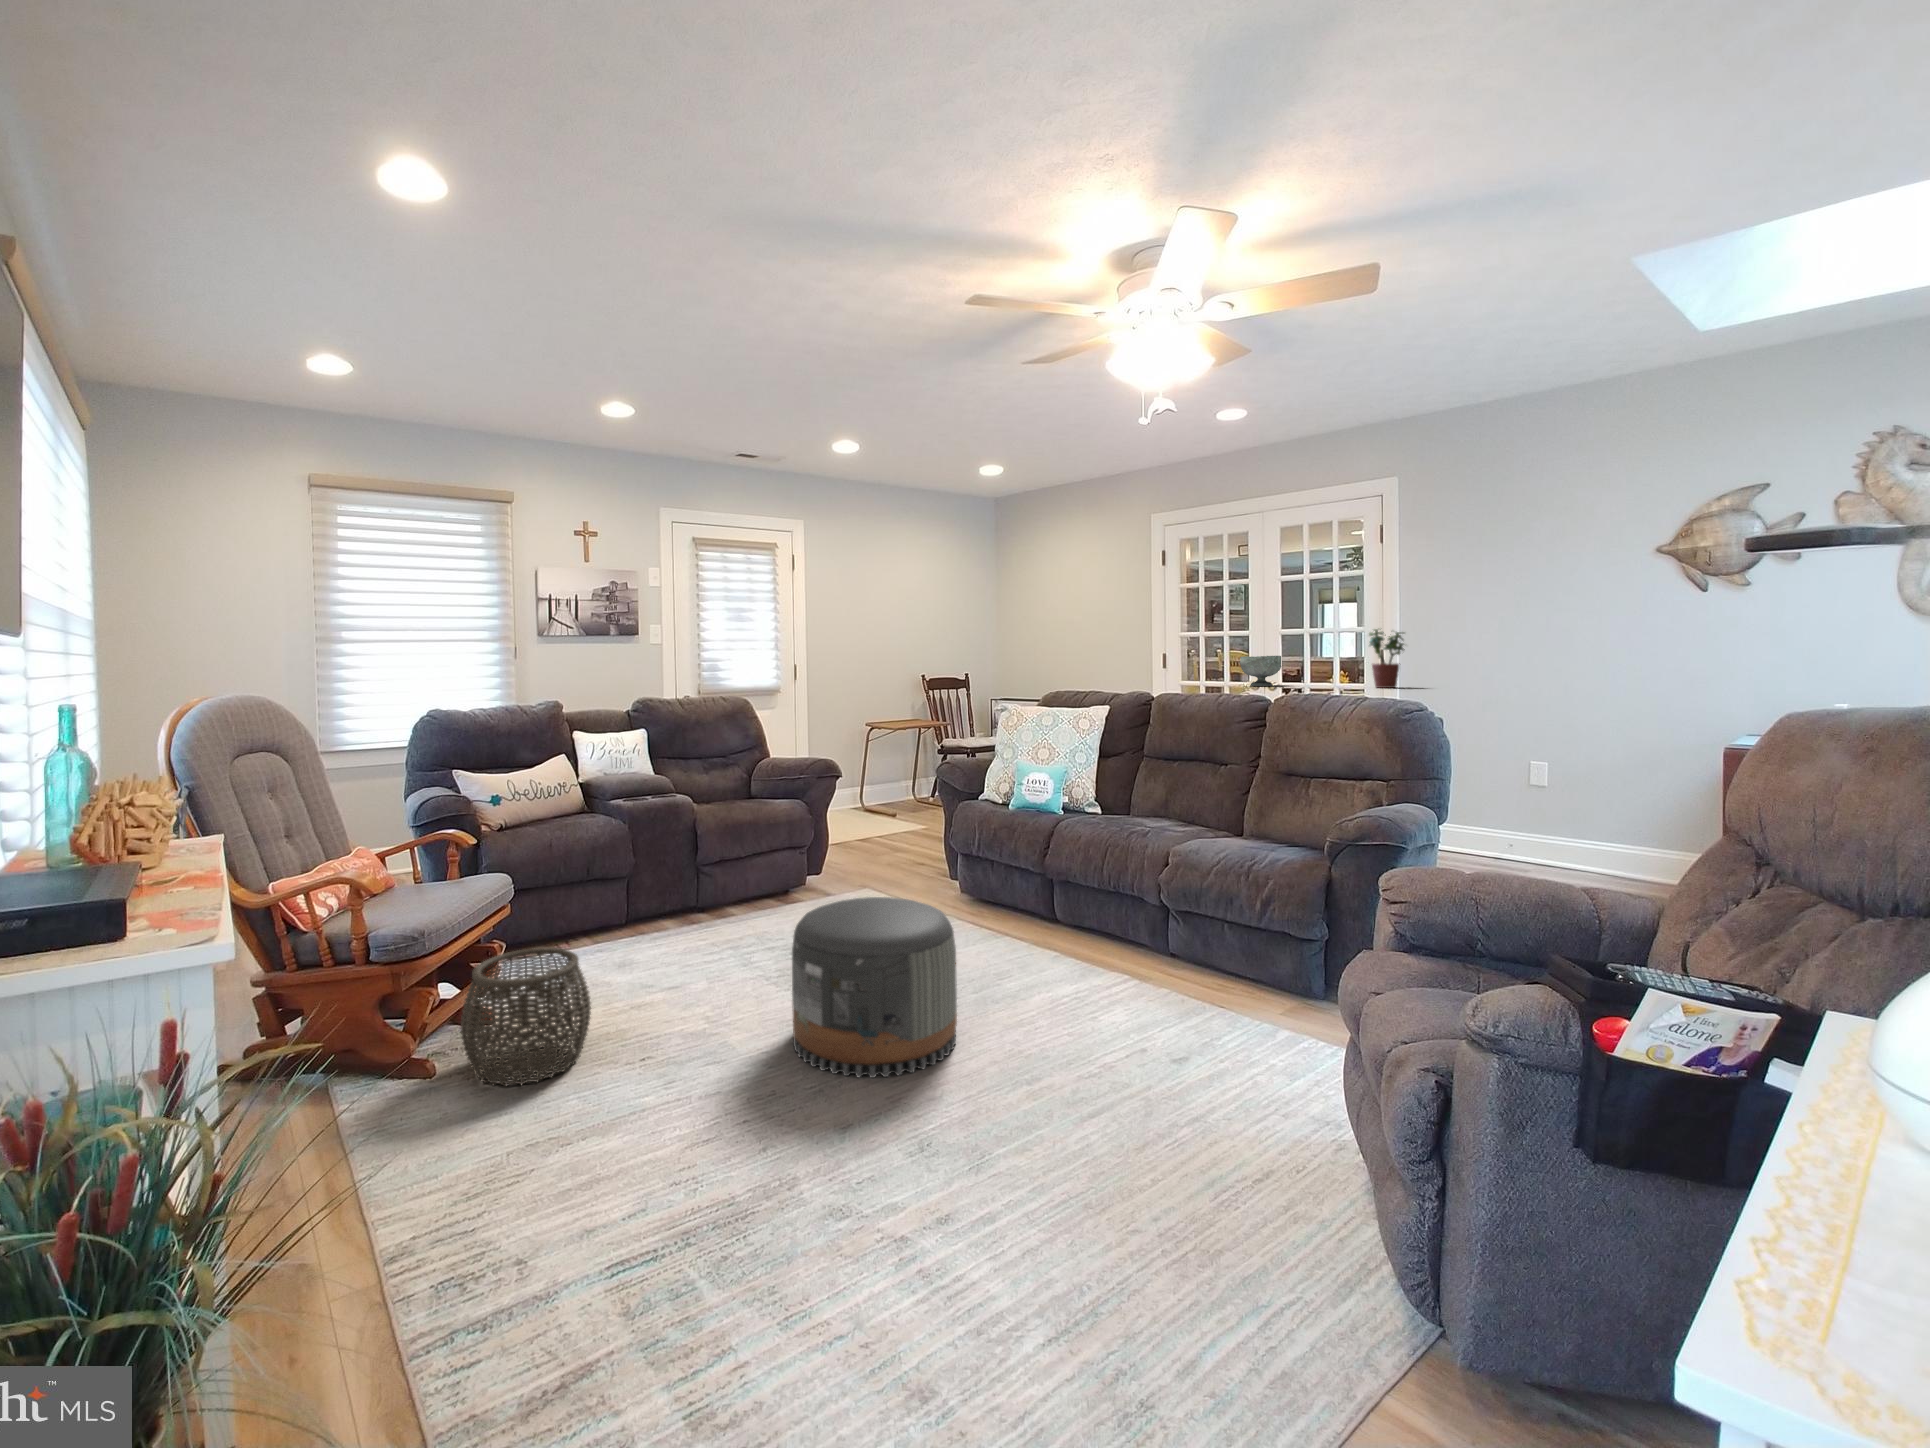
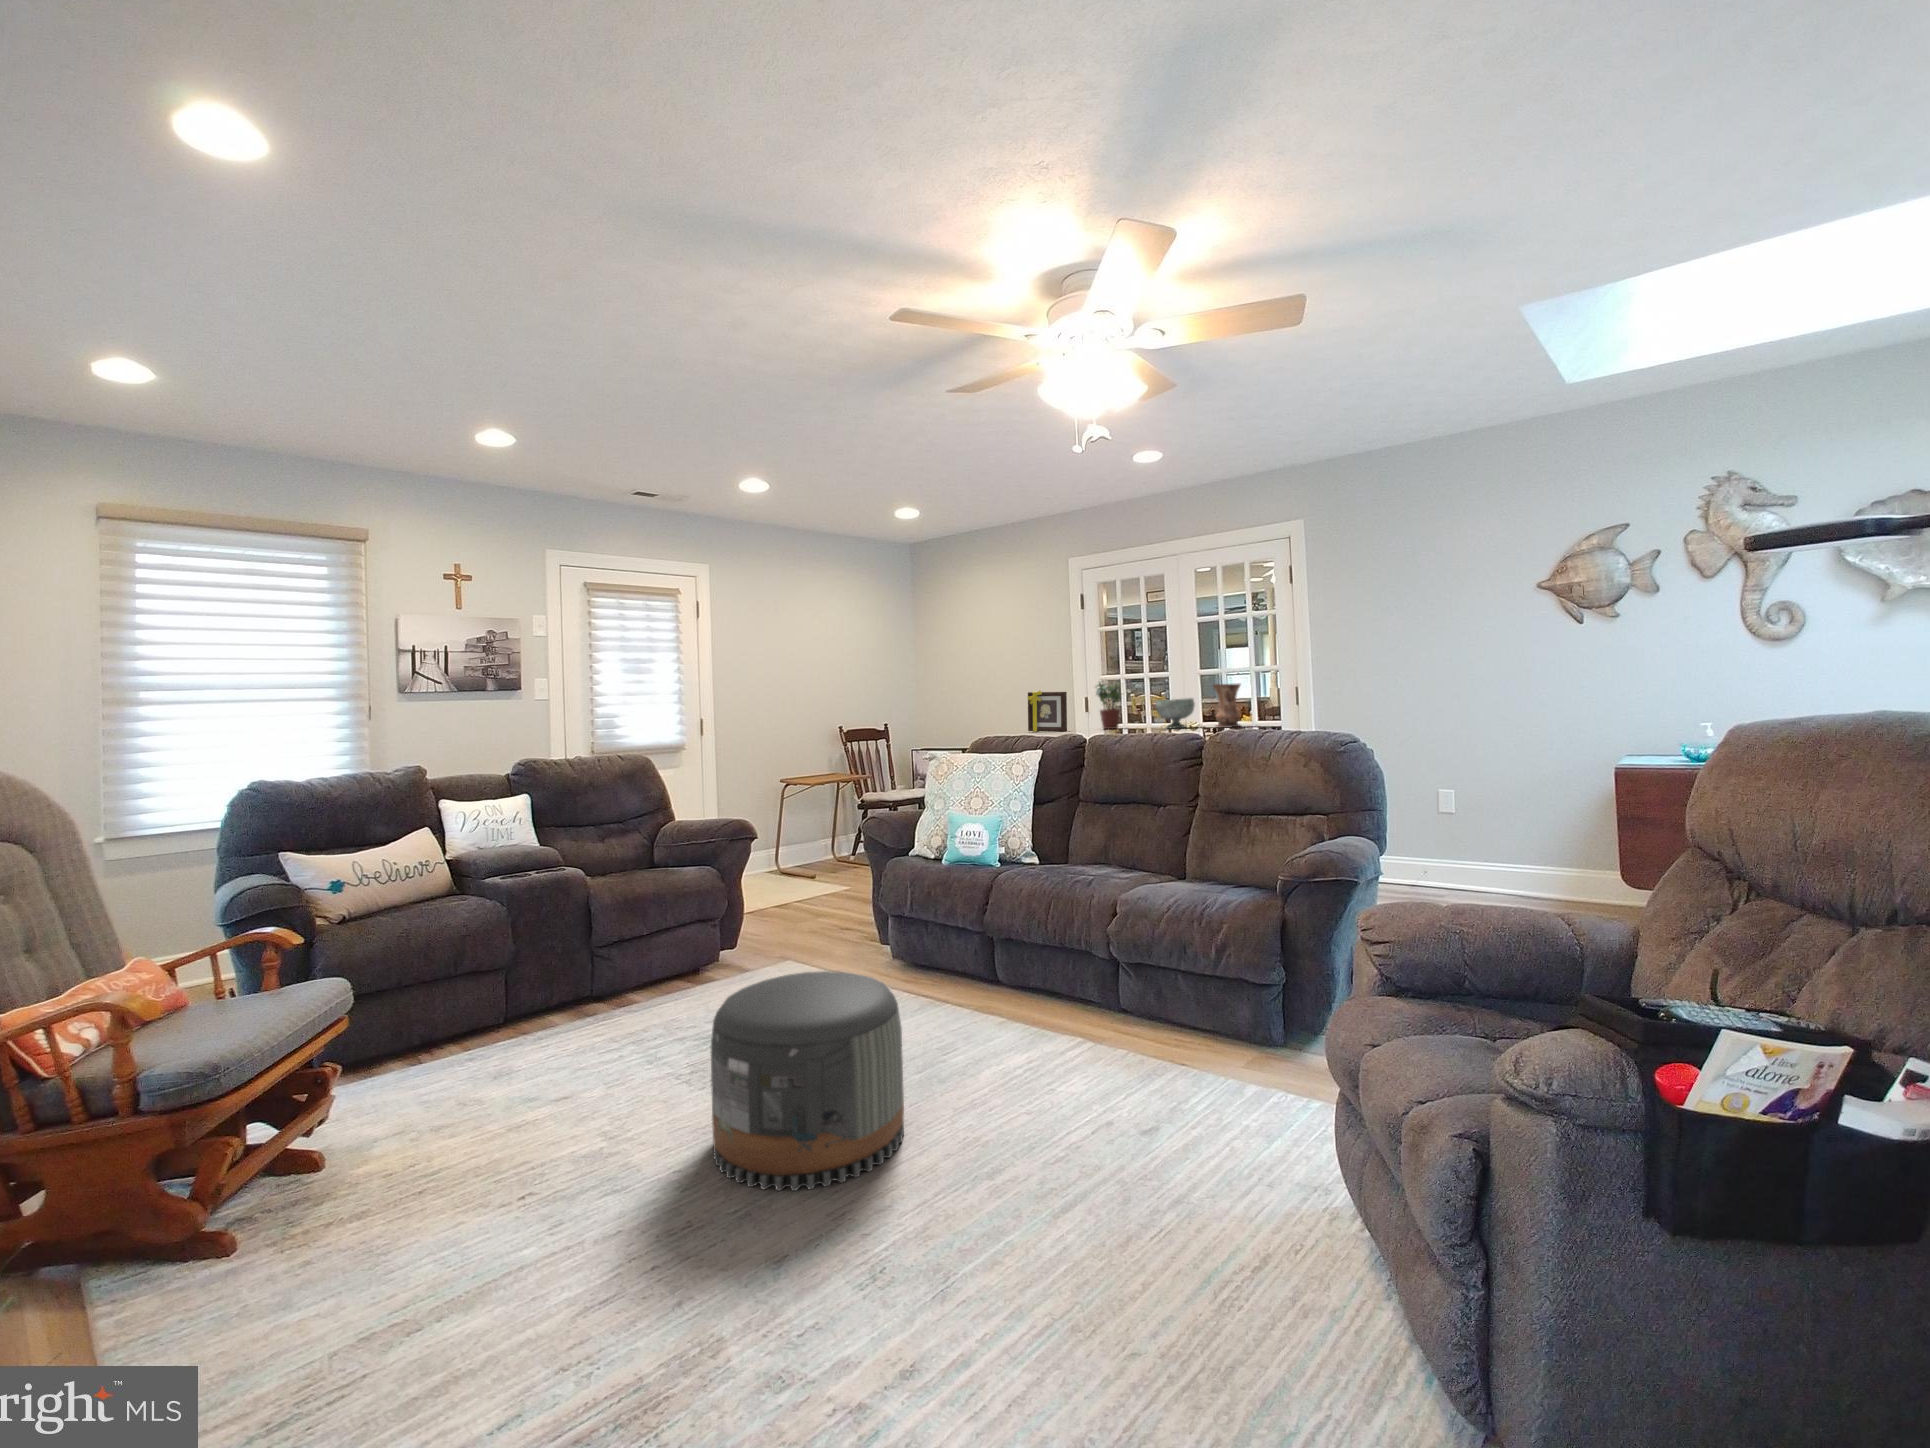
potted plant: present [1369,629,1405,688] -> present [1096,682,1121,729]
vase: none [1301,642,1334,687] -> present [1213,683,1241,728]
picture frame: none [1107,644,1148,686] -> present [1027,691,1067,732]
woven basket: present [461,948,591,1086] -> none [271,1067,456,1259]

